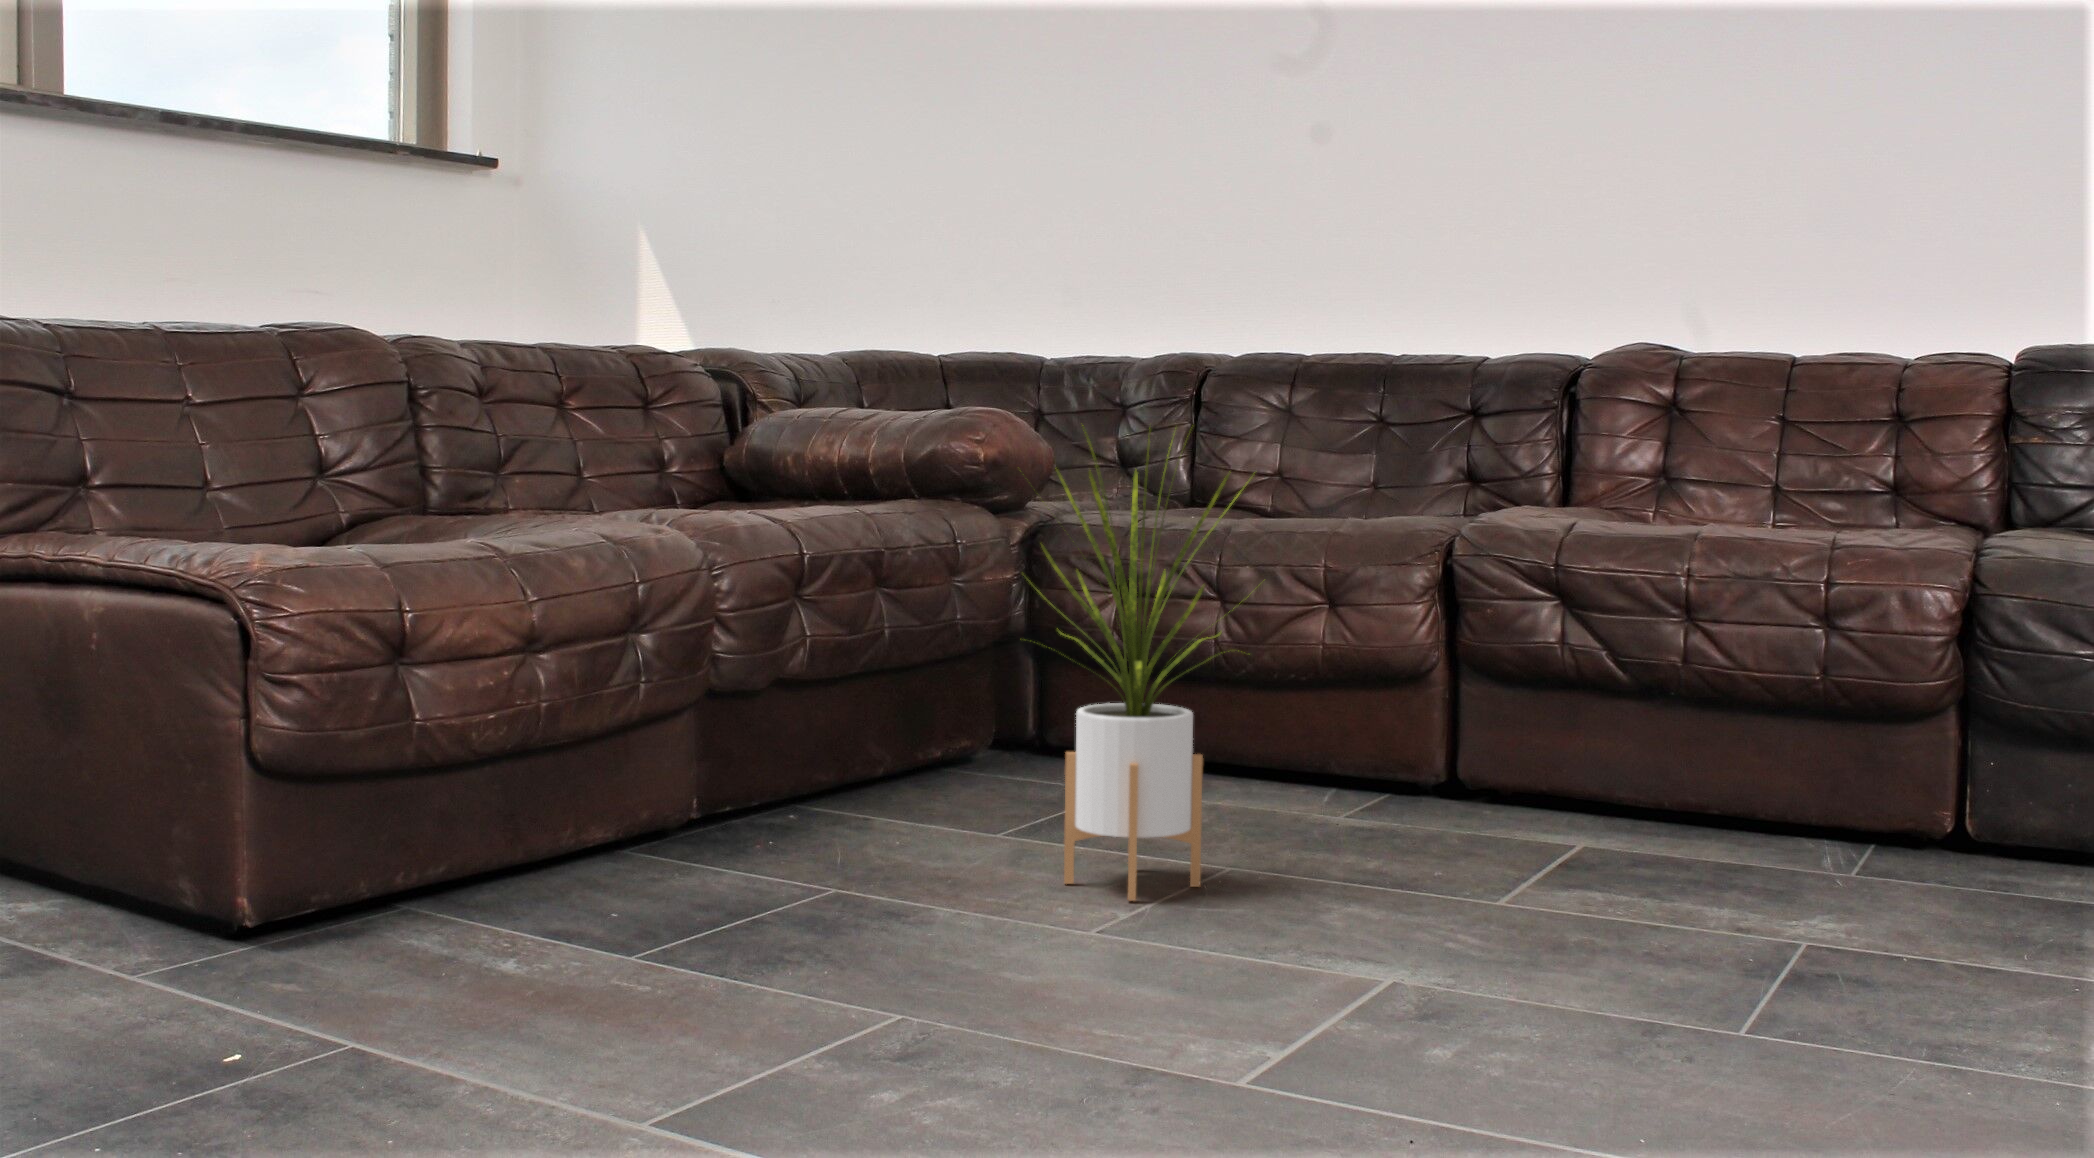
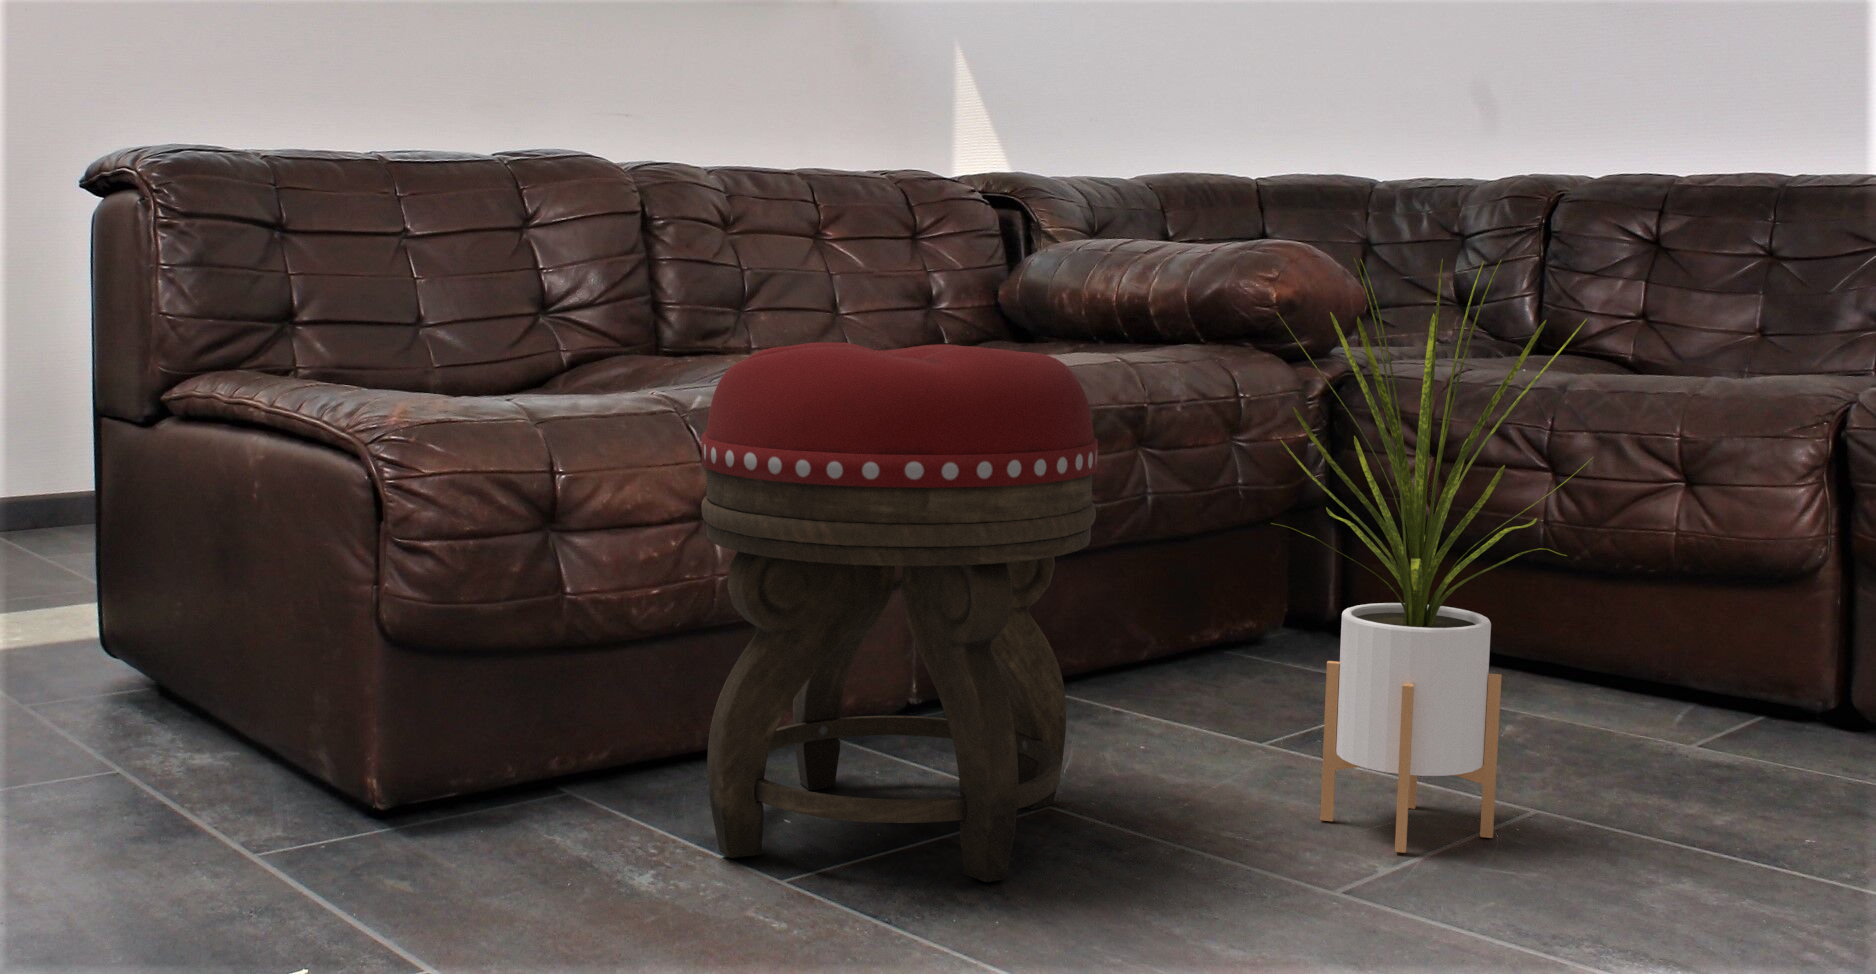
footstool: none [539,496,881,942] -> present [701,342,1098,882]

